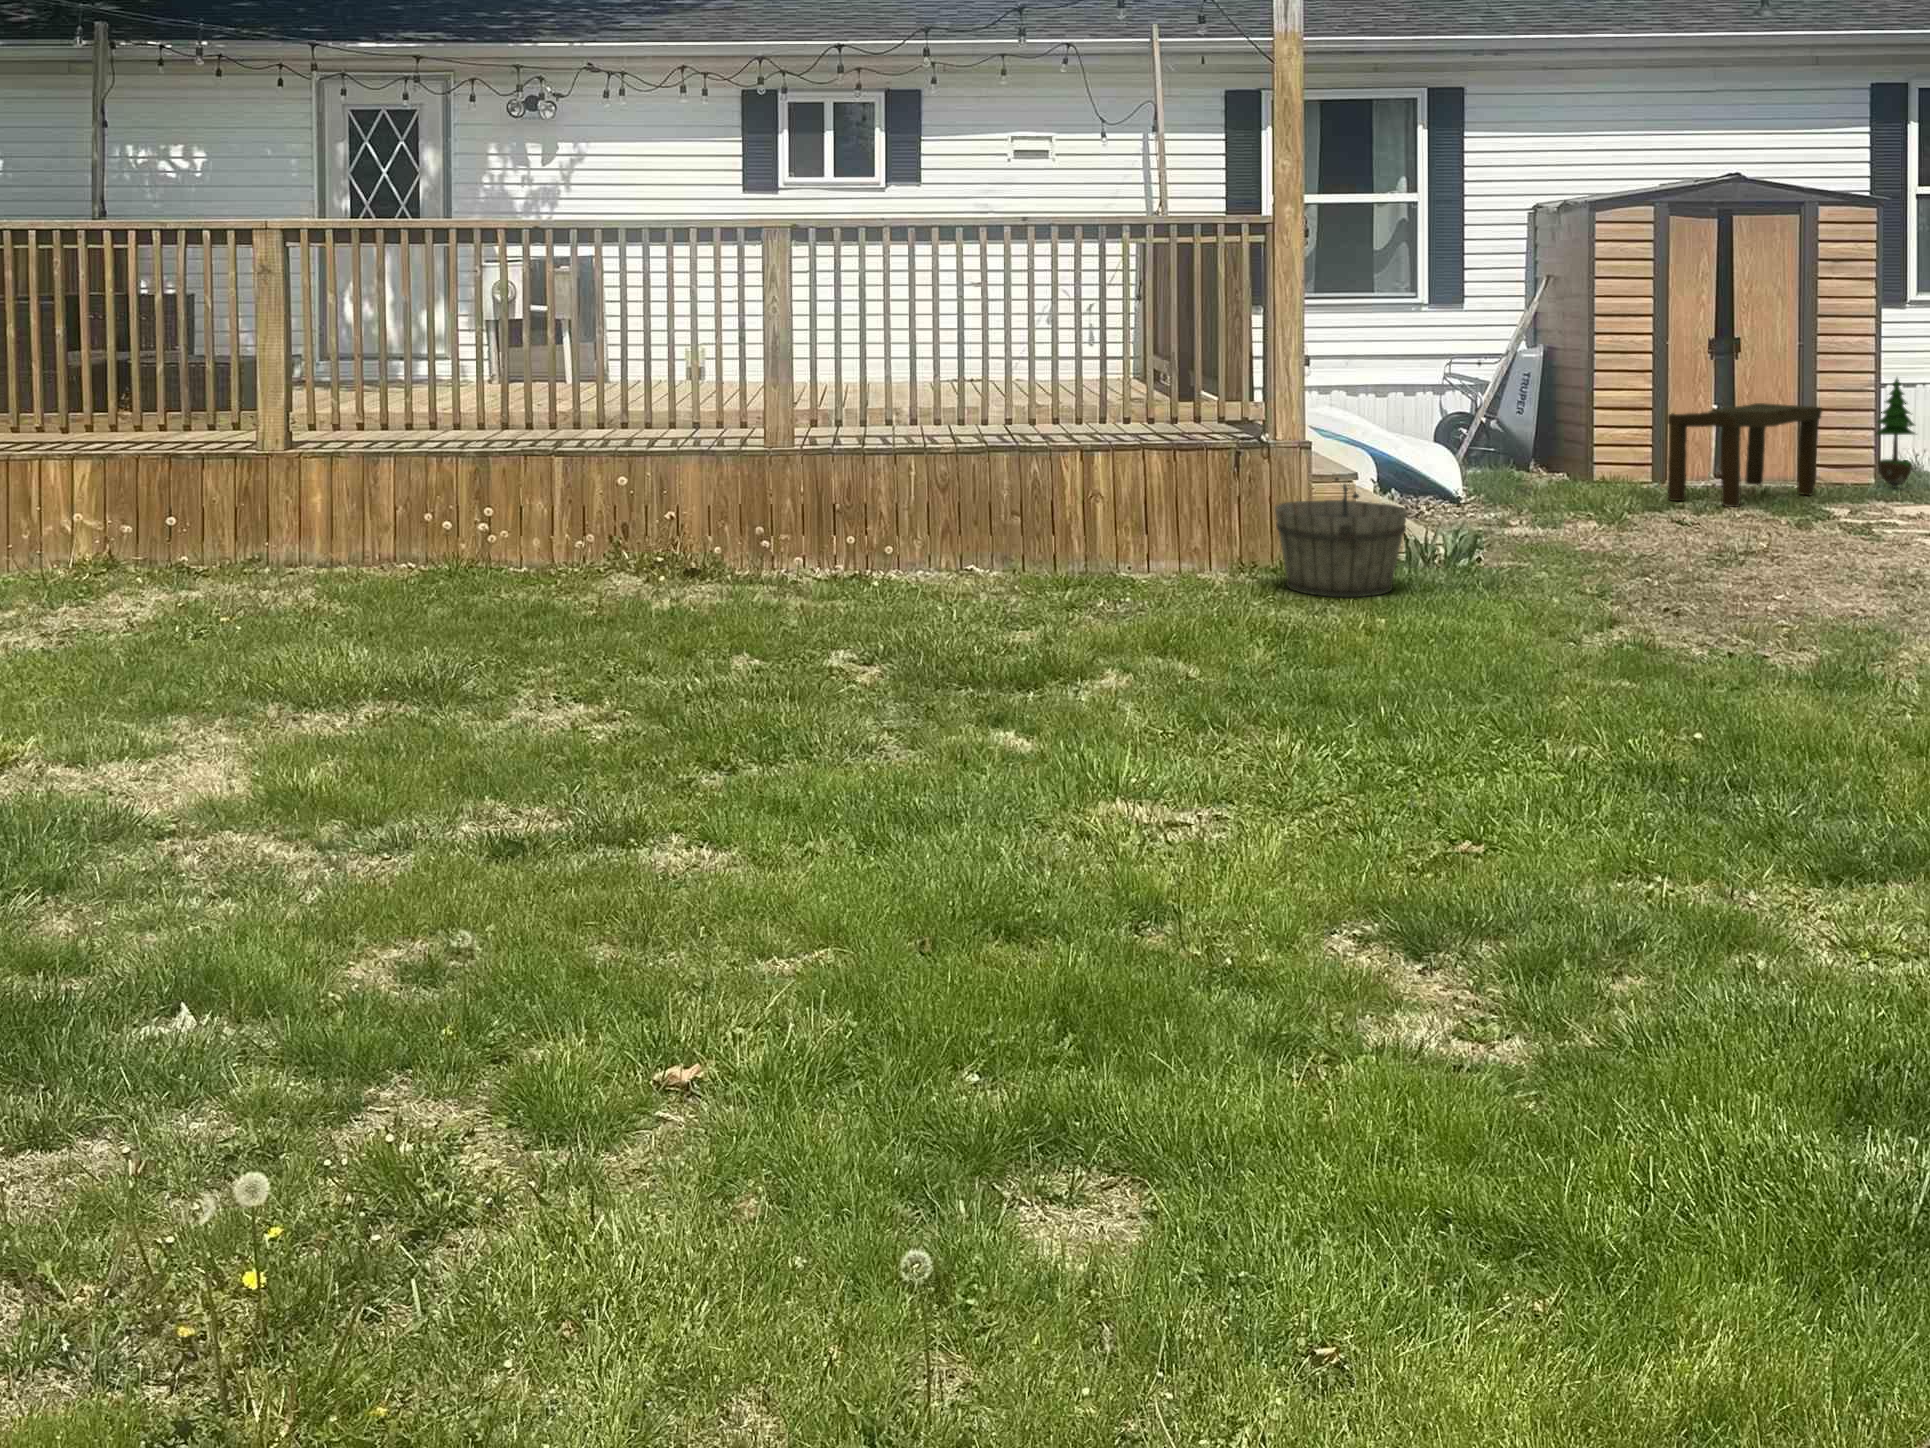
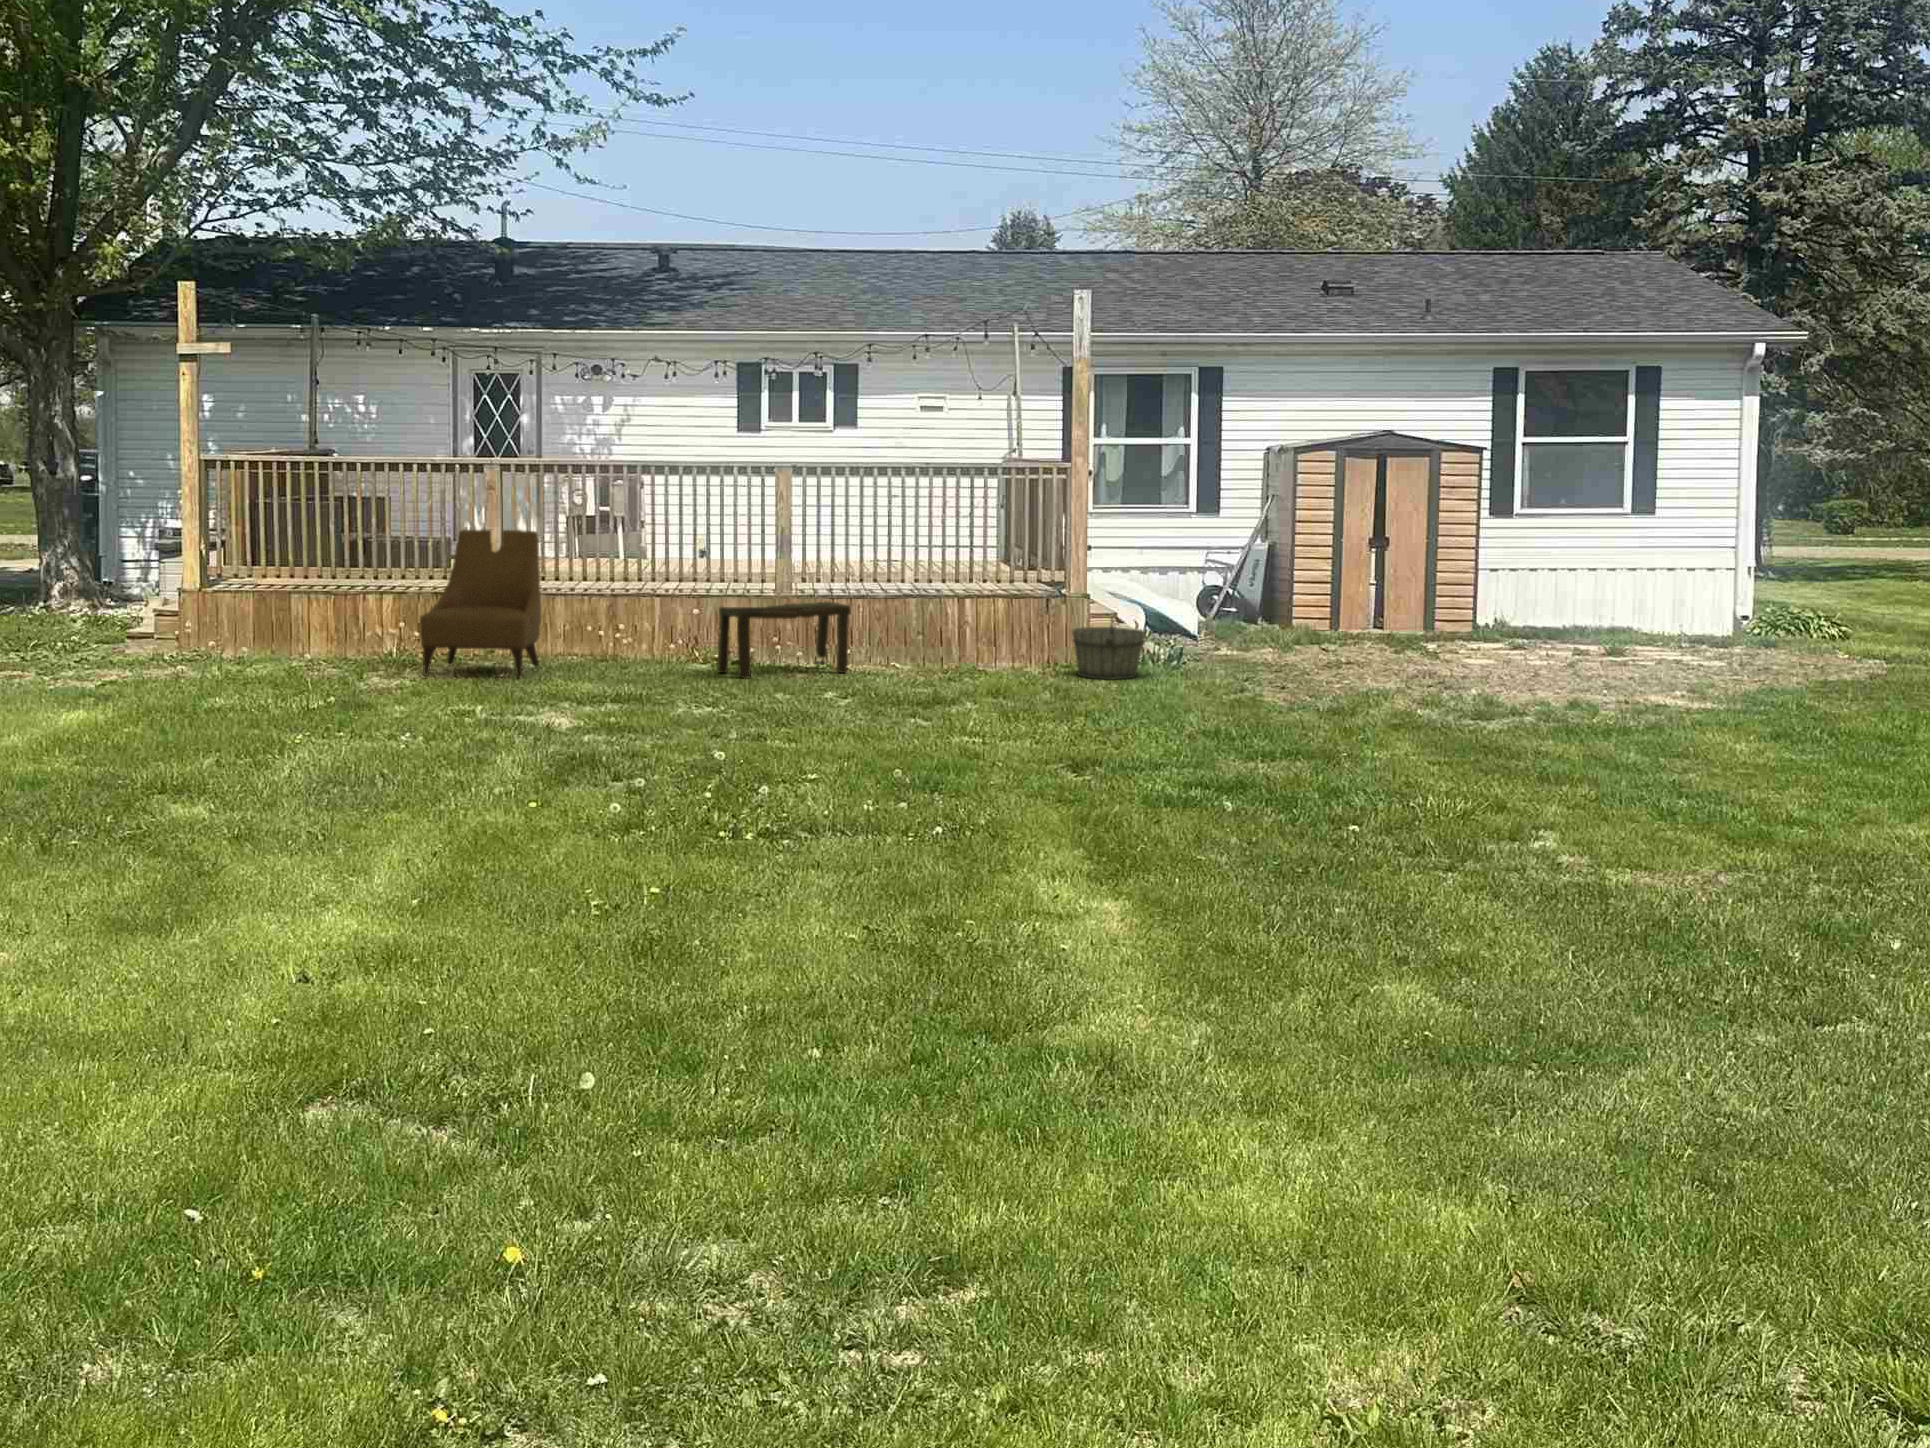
chair: none [96,342,337,612] -> present [420,530,541,679]
potted tree: present [1876,378,1915,488] -> none [1469,562,1496,634]
bench: present [1667,403,1822,507] -> present [717,602,851,678]

